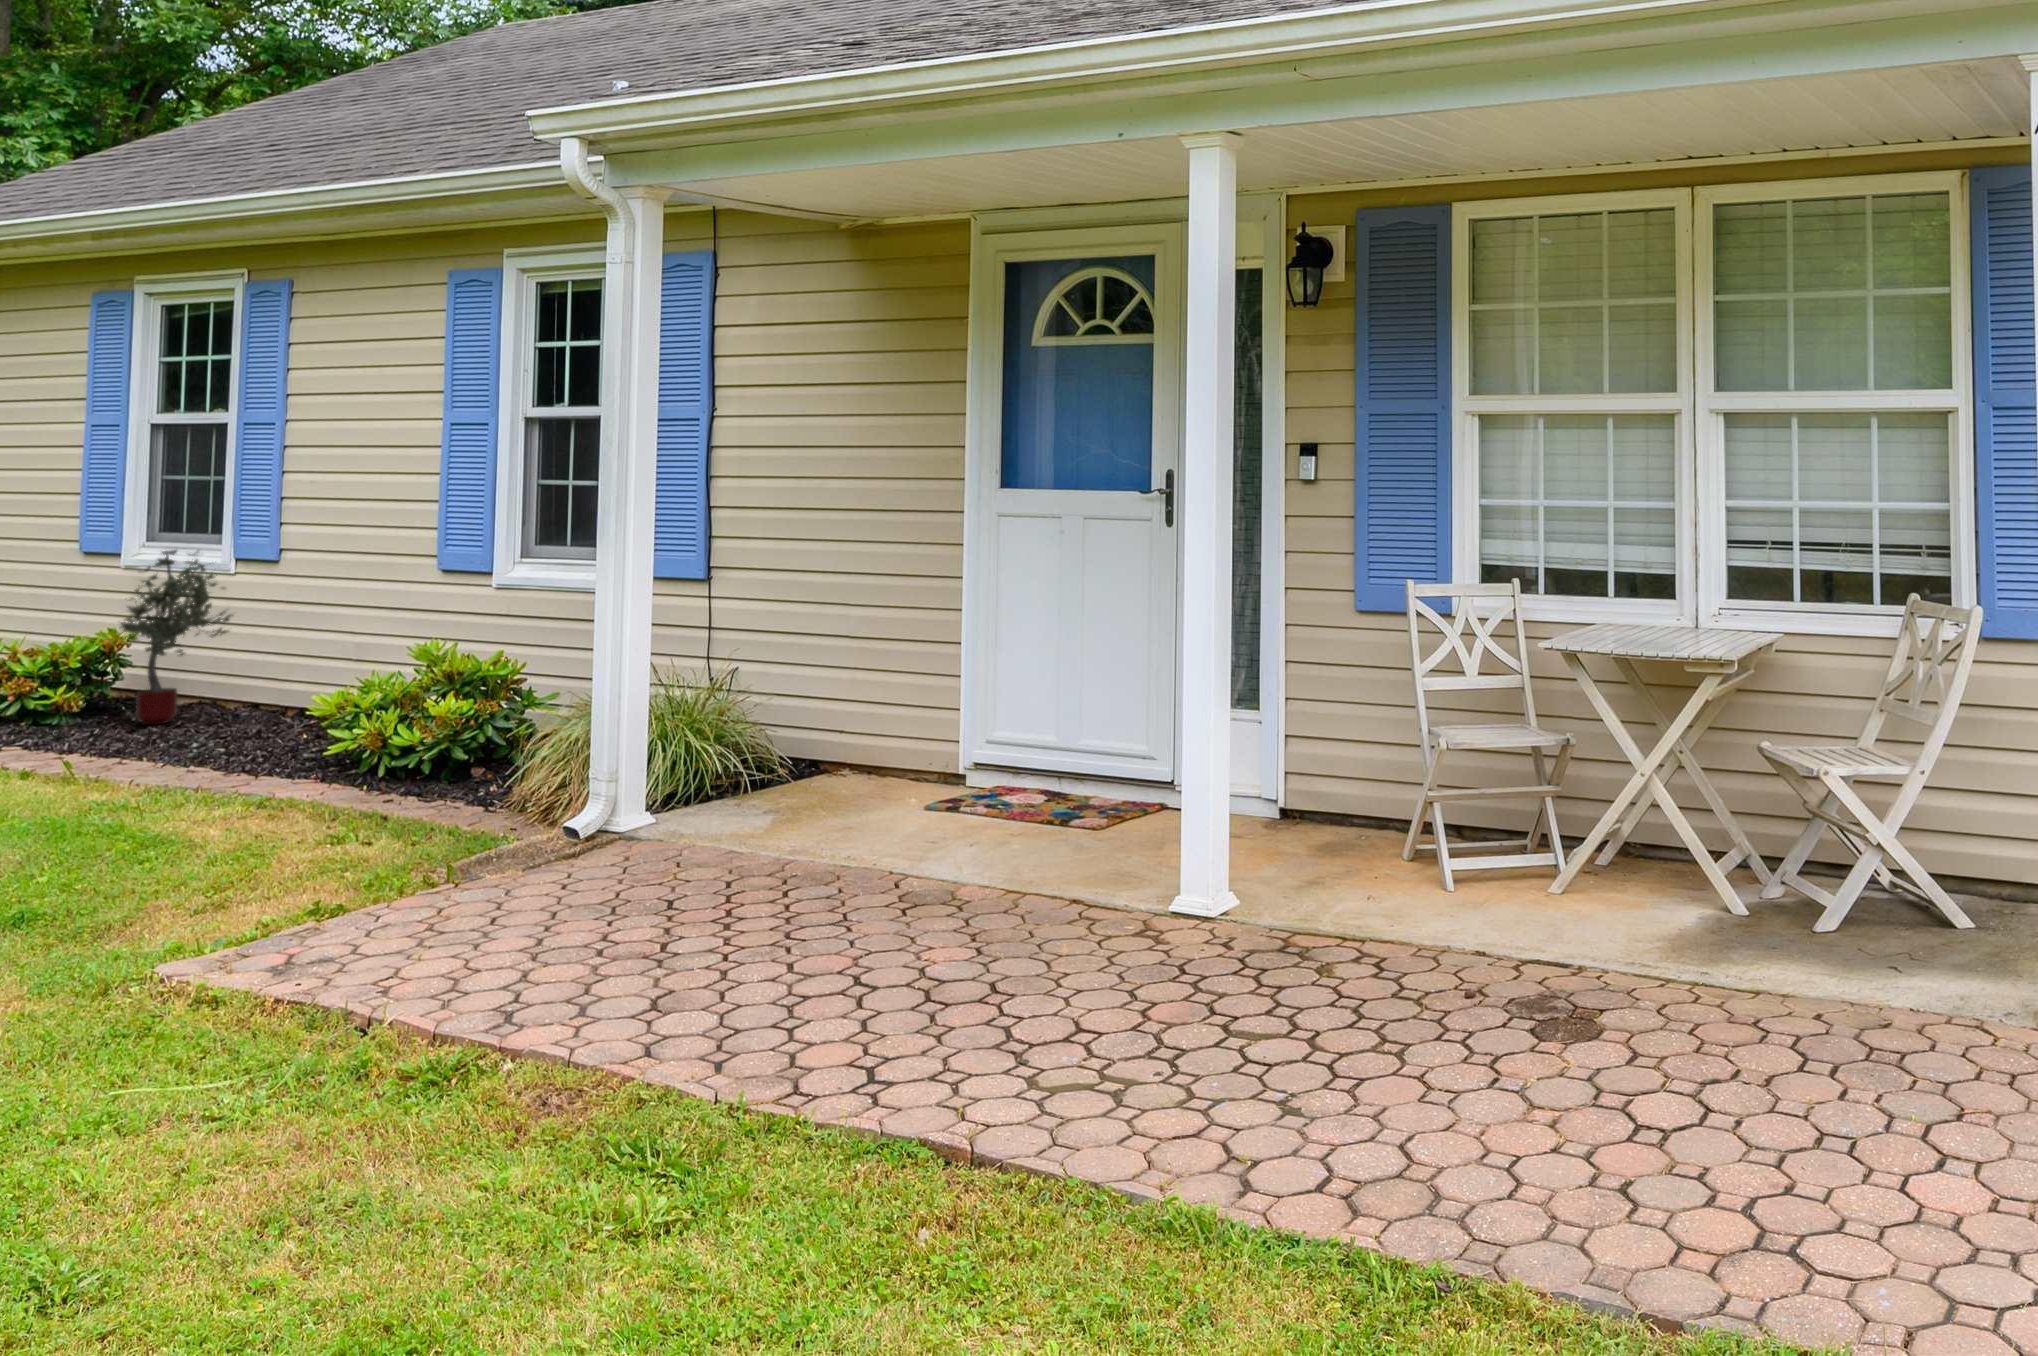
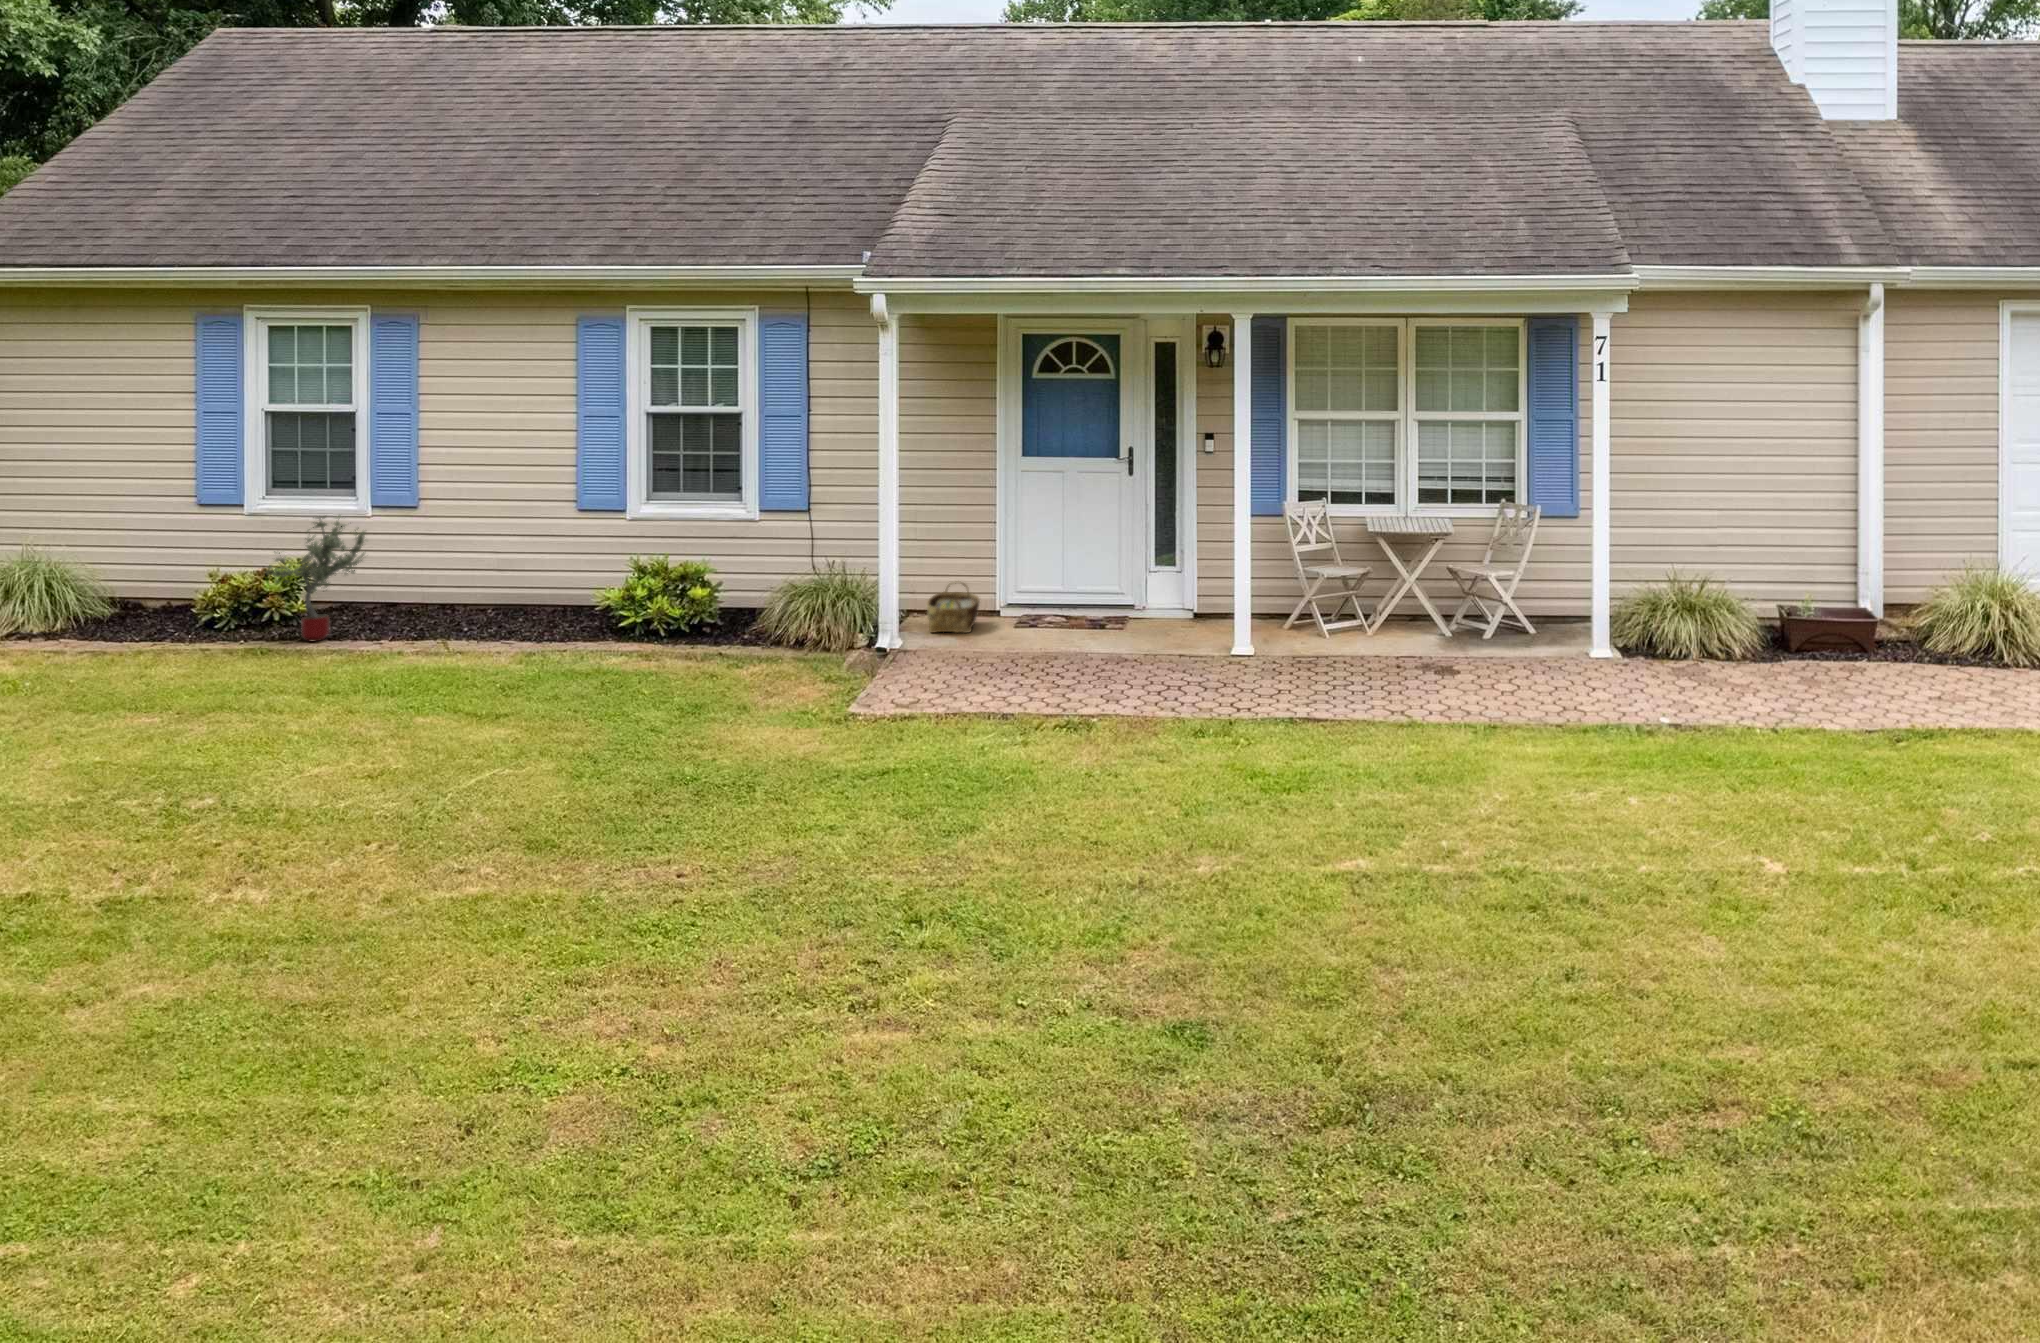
woven basket: none [810,704,923,798] -> present [927,582,980,633]

